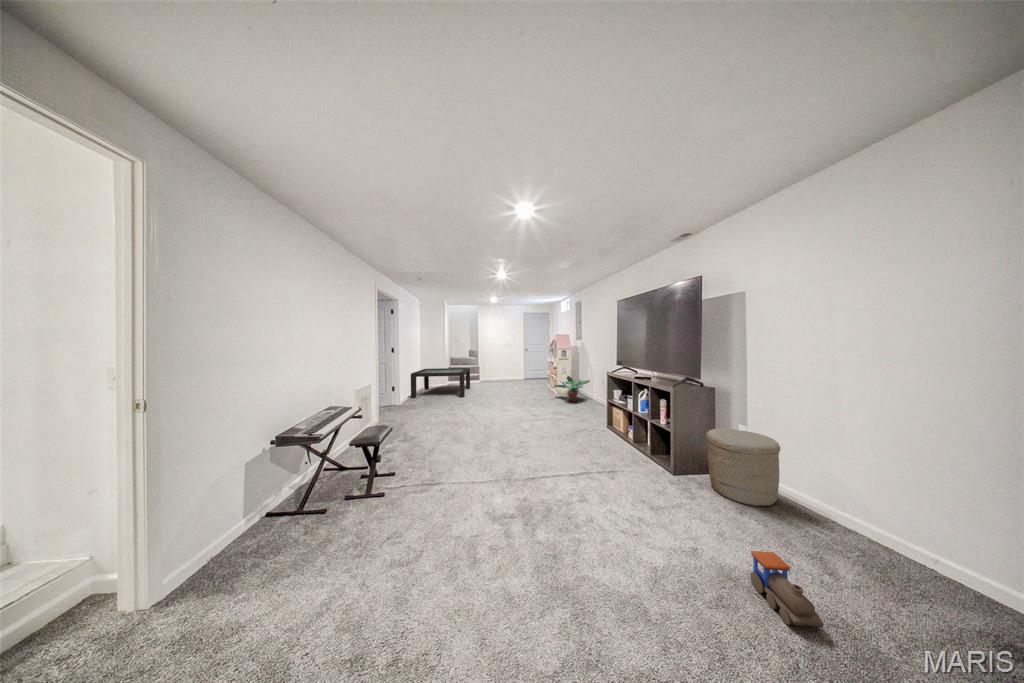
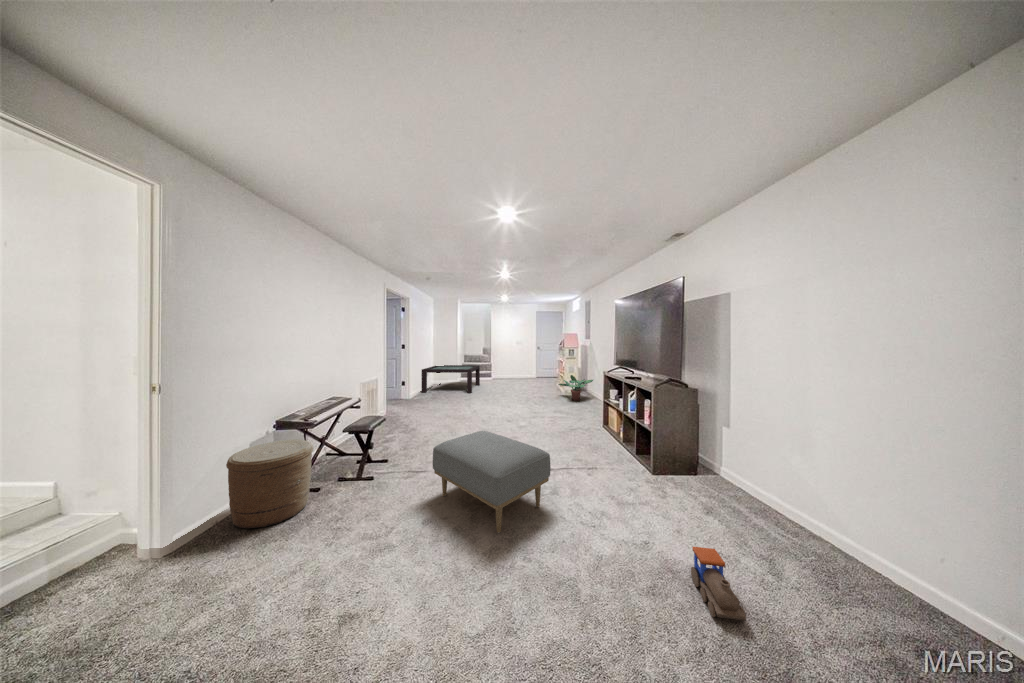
woven basket: present [706,429,780,506] -> present [226,440,313,528]
ottoman: none [456,438,584,549] -> present [432,431,551,533]

